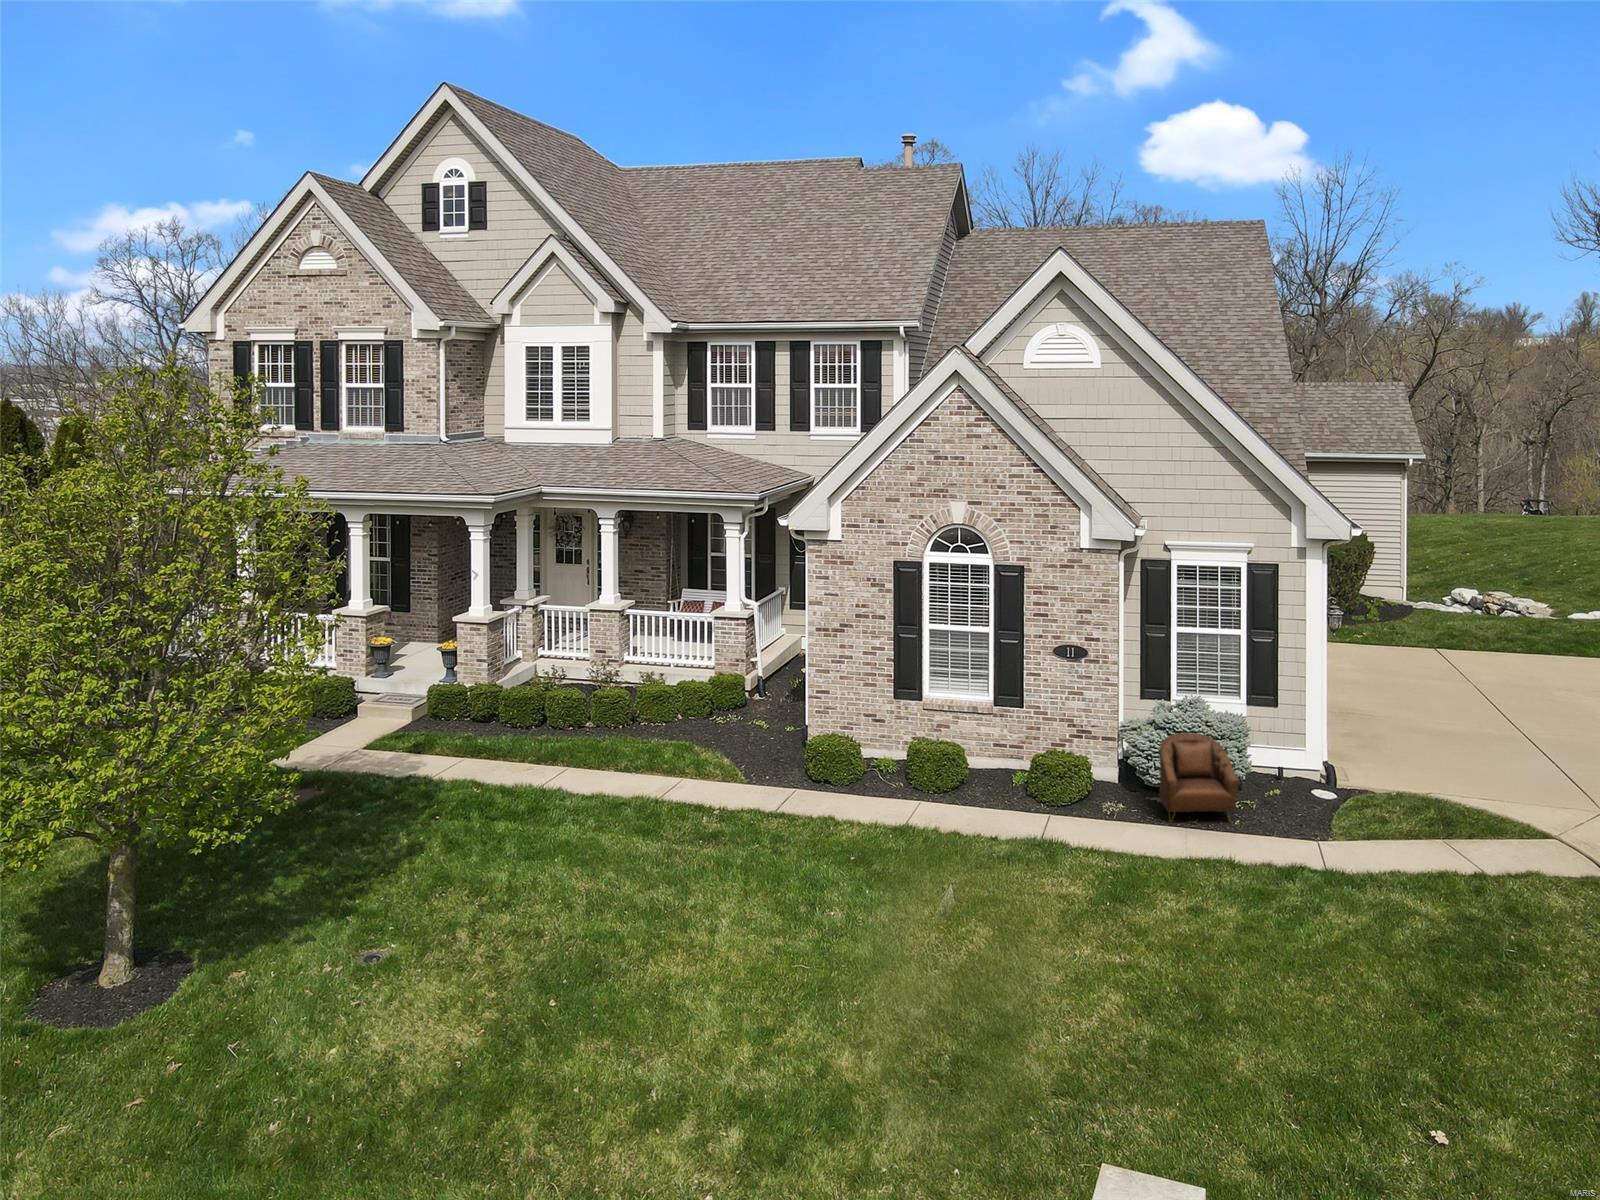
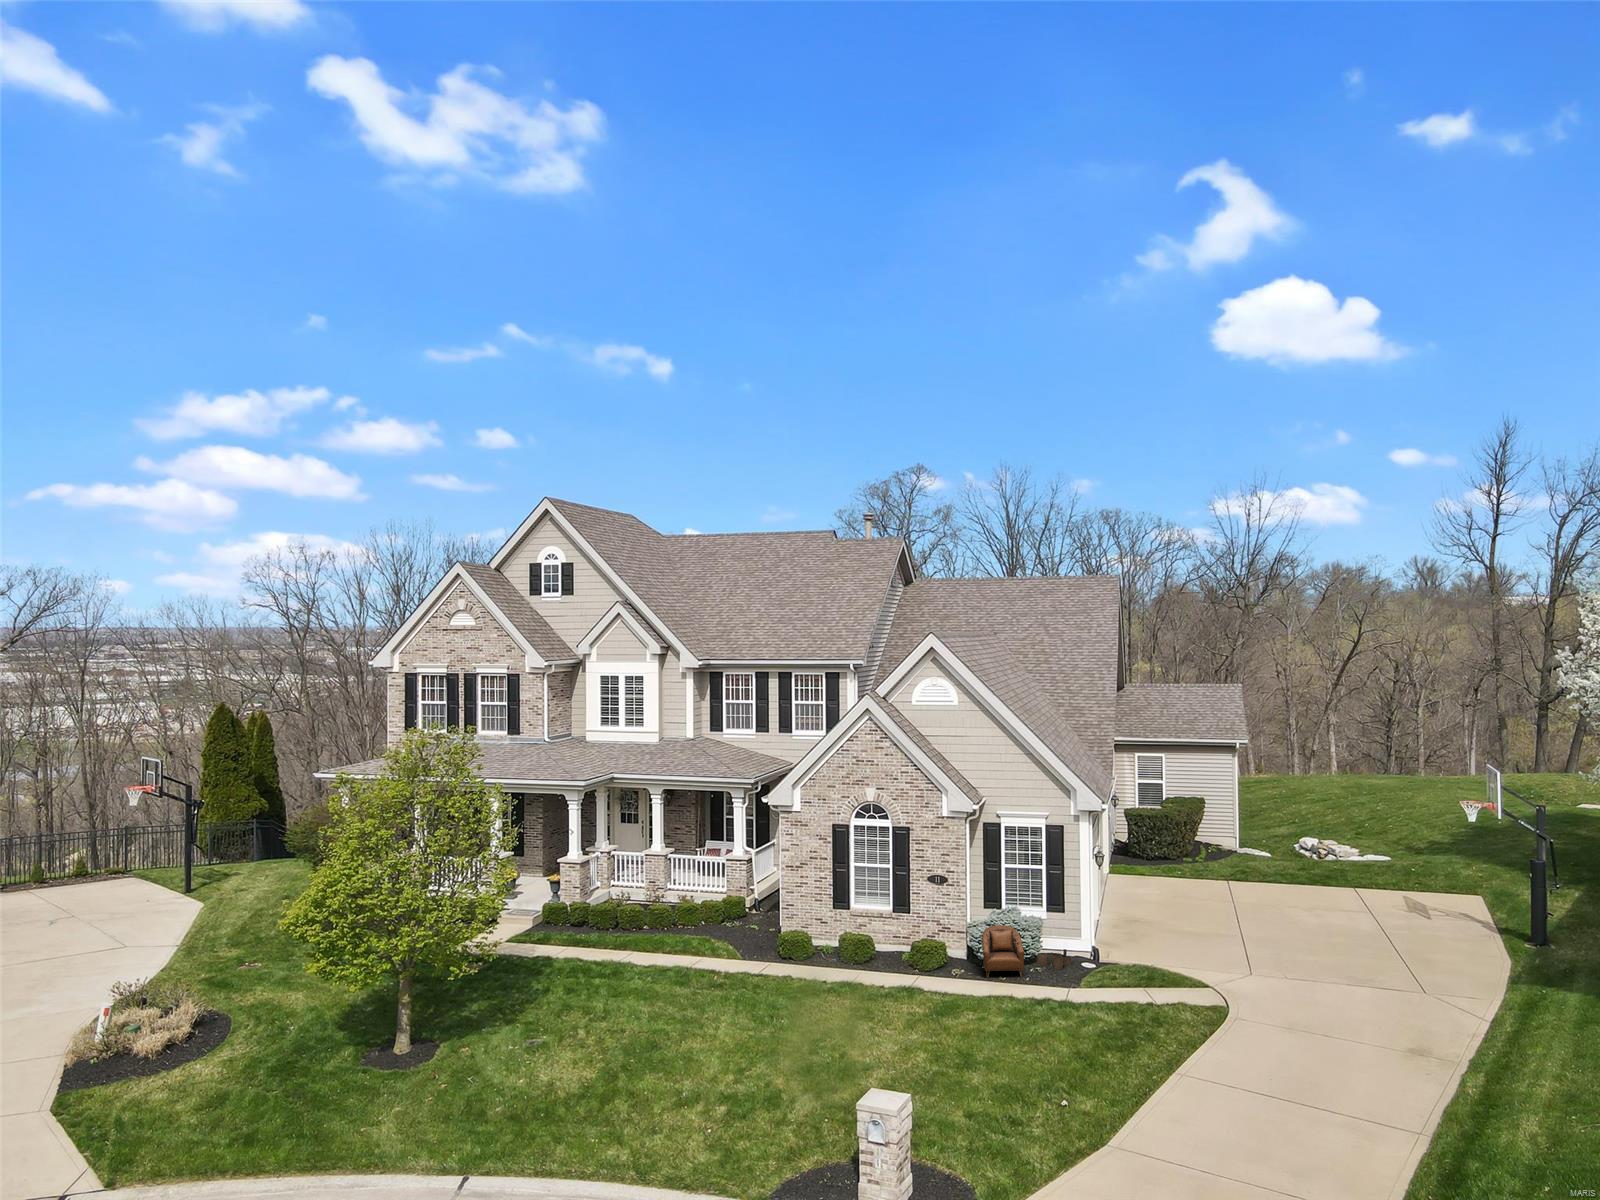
woven basket: none [1242,776,1304,807] -> present [1037,953,1072,969]

